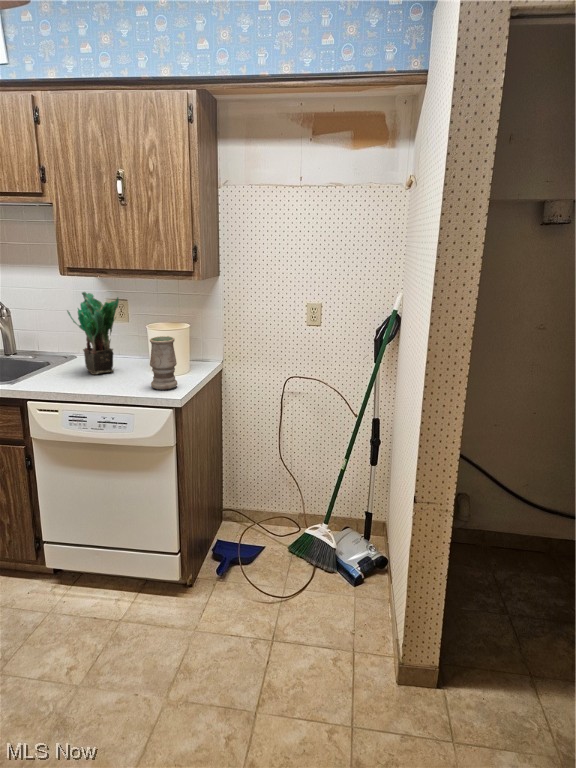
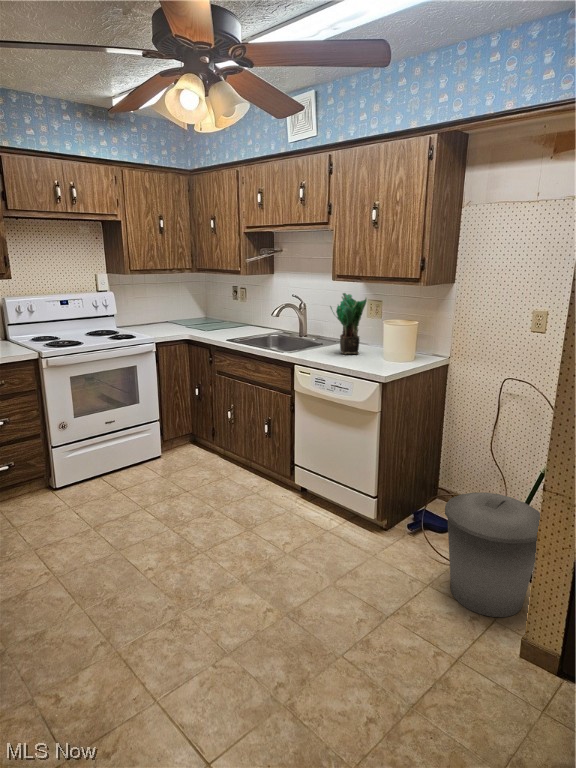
vase: present [150,336,177,390] -> none [373,327,394,368]
trash can: none [282,510,388,650] -> present [445,493,540,617]

